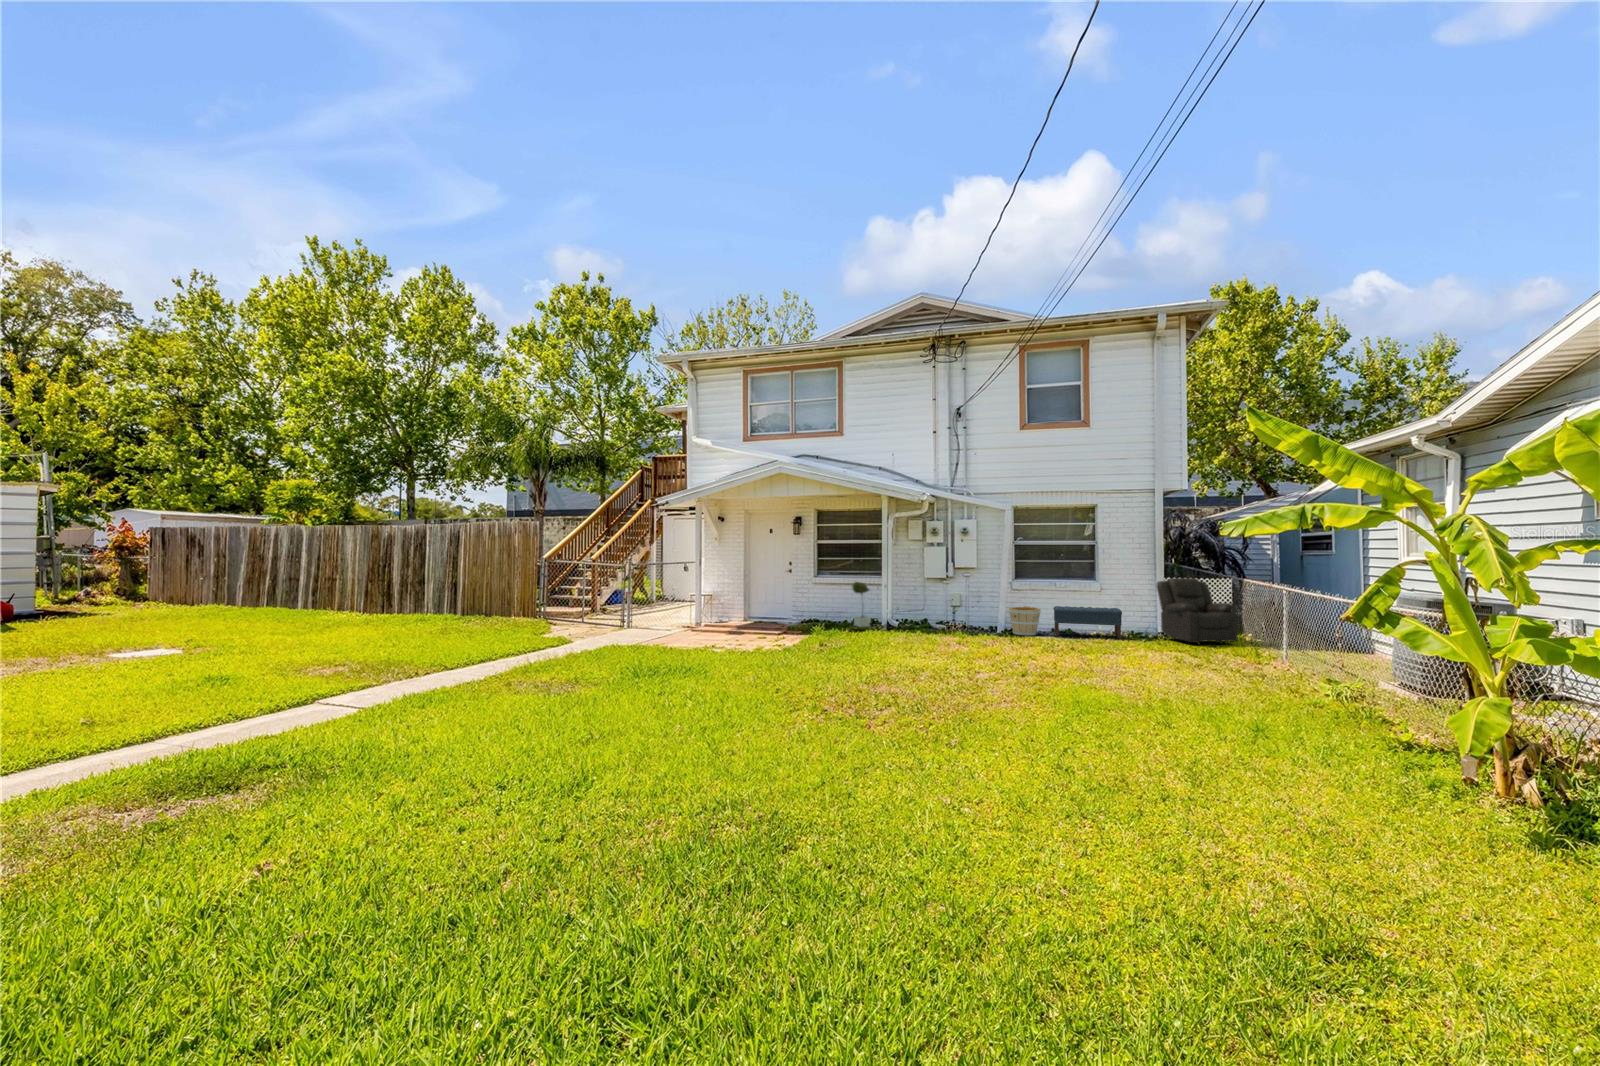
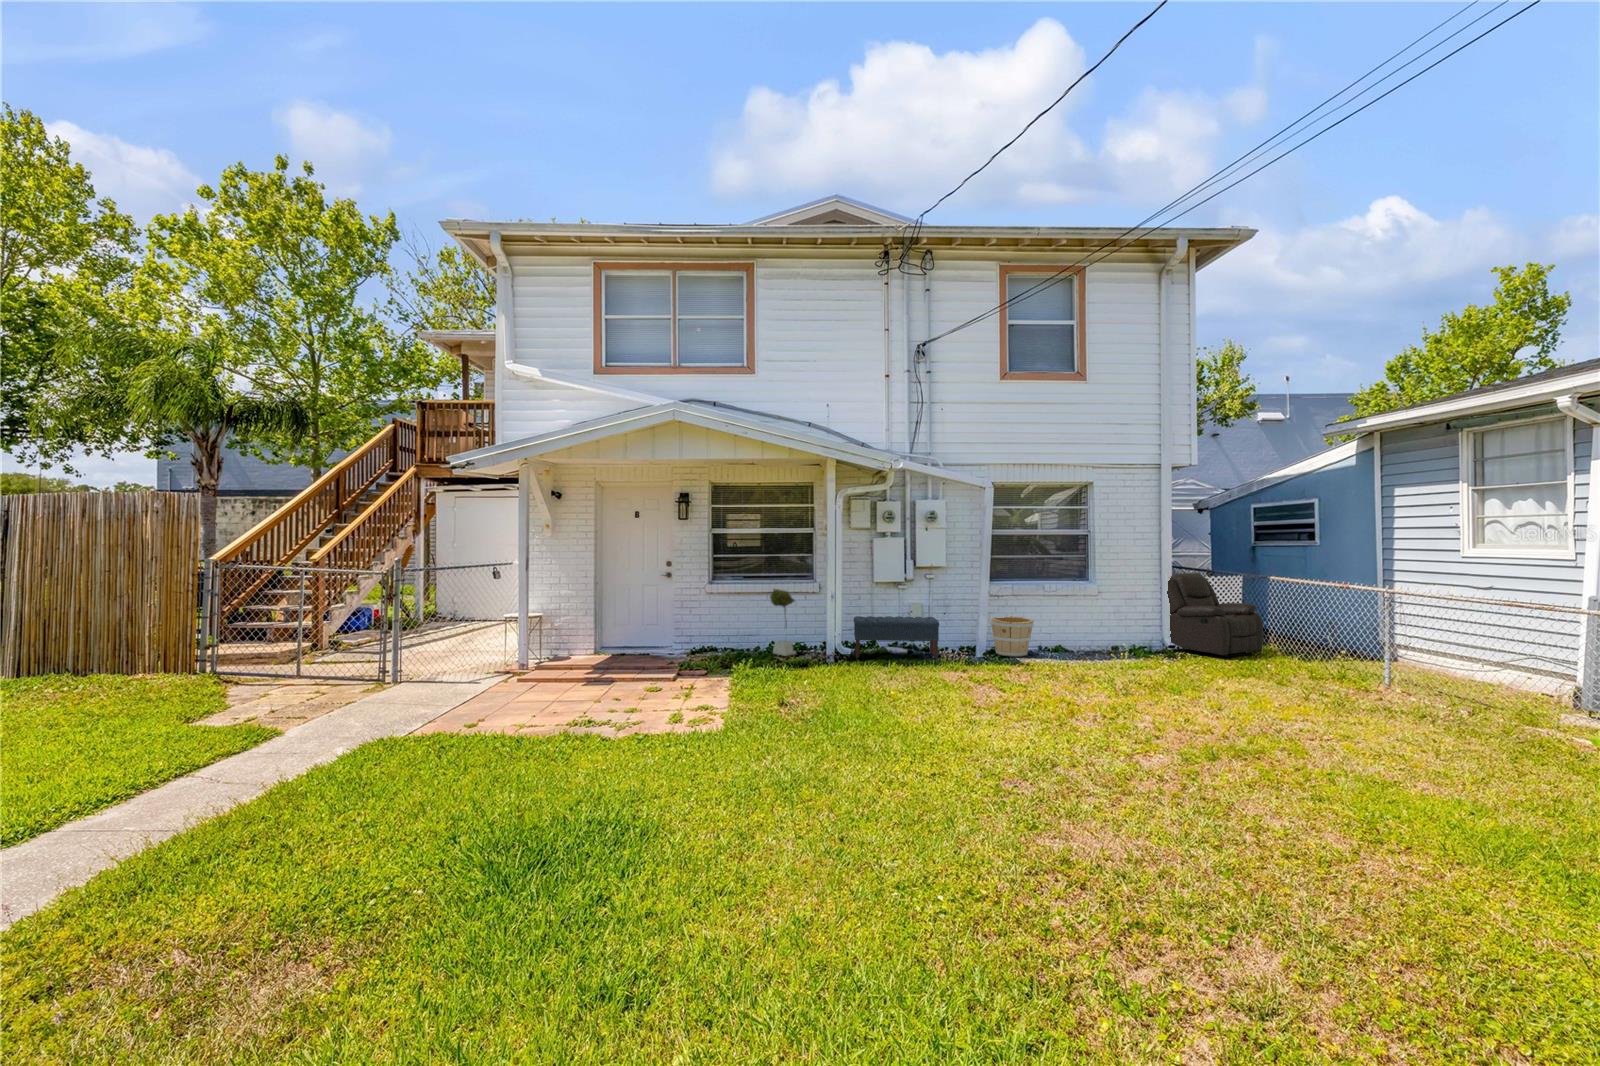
bench: present [1053,606,1122,639] -> present [854,616,939,659]

